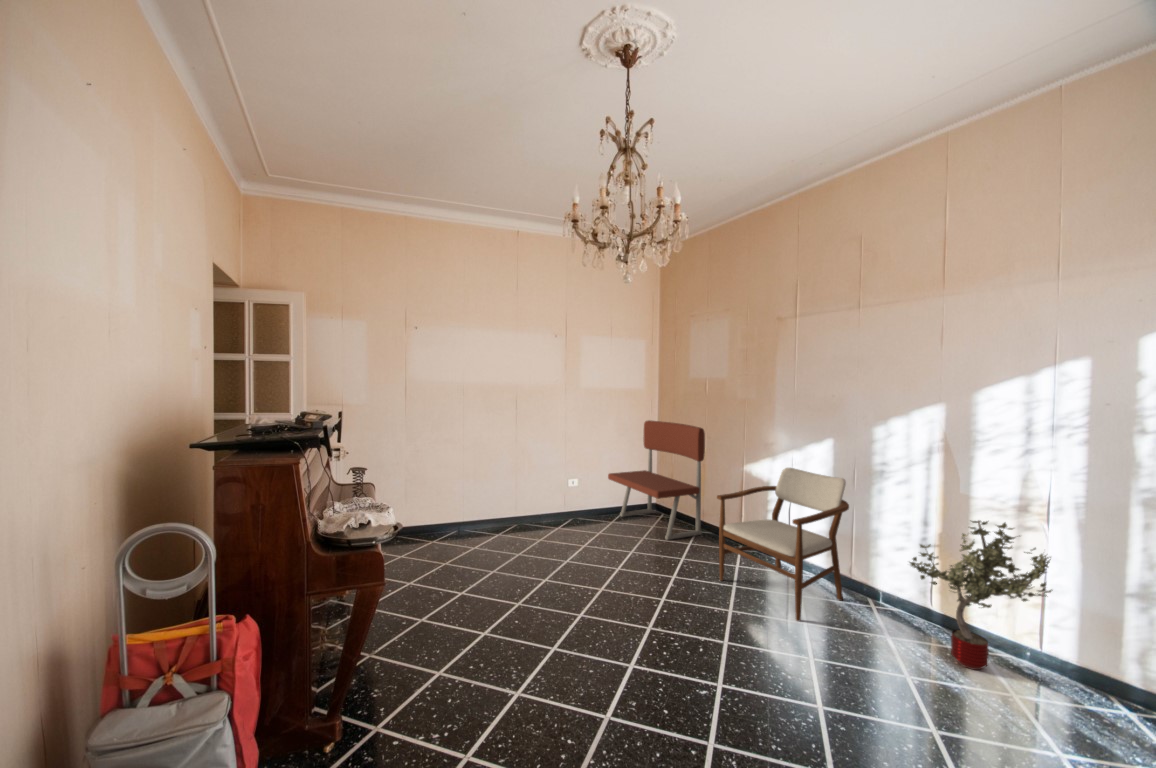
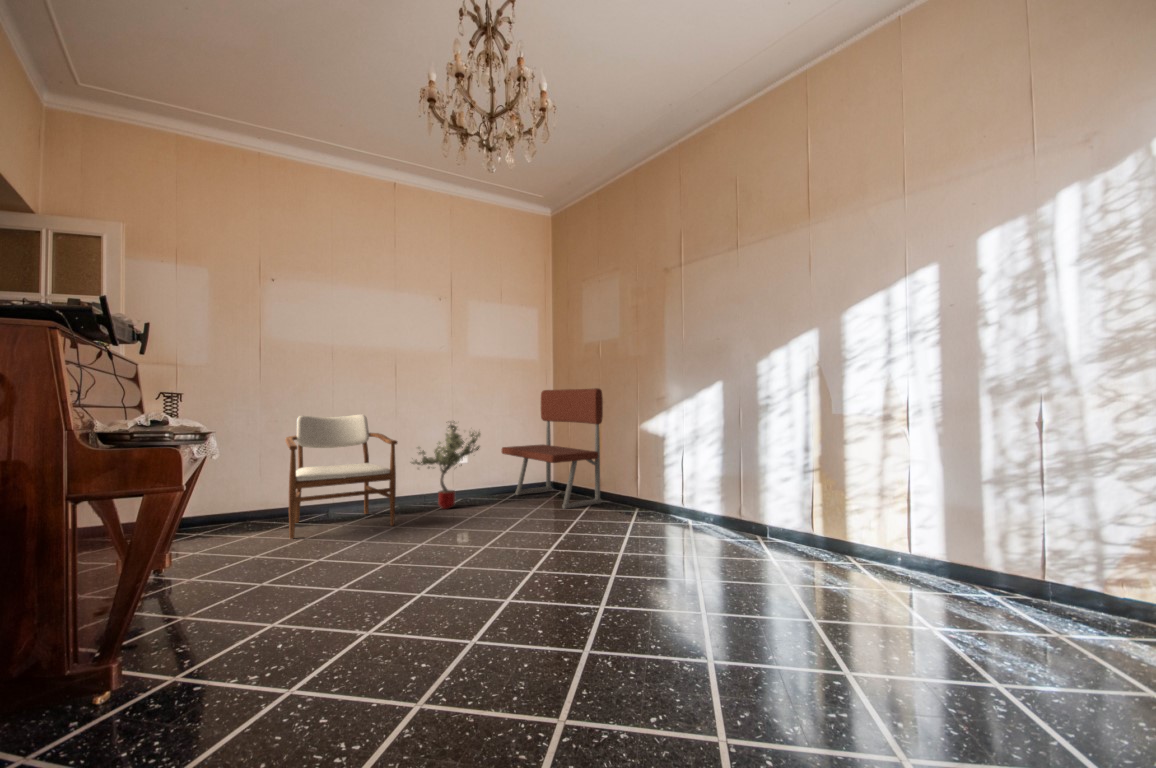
armchair: present [717,468,849,621] -> present [286,414,397,539]
potted tree: present [910,521,1051,670] -> present [412,421,480,509]

